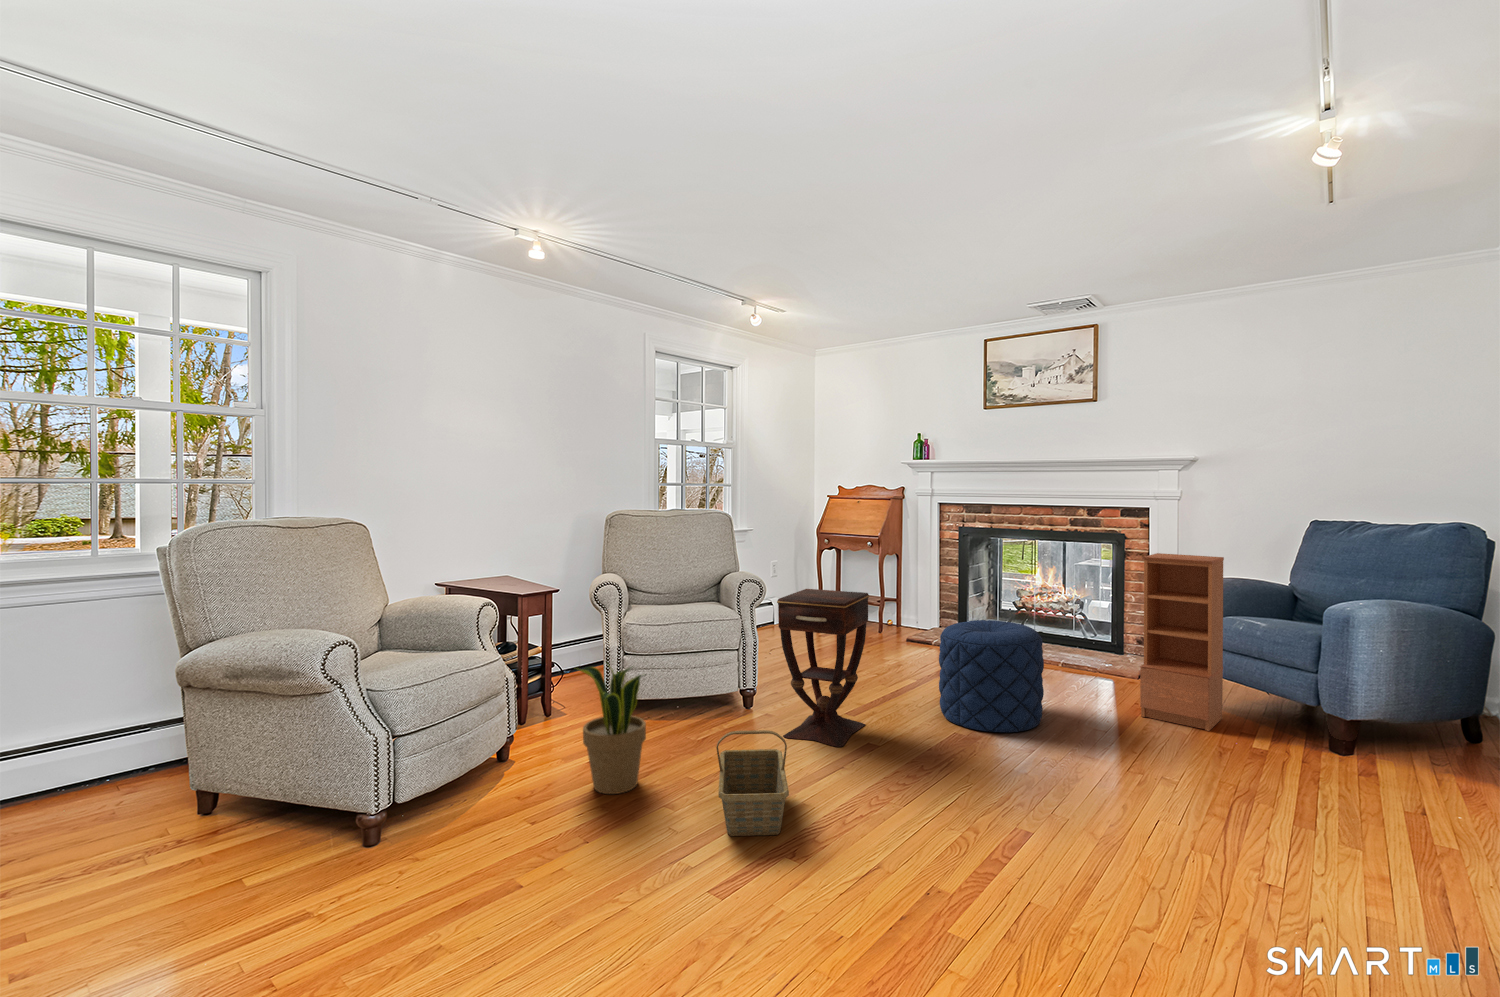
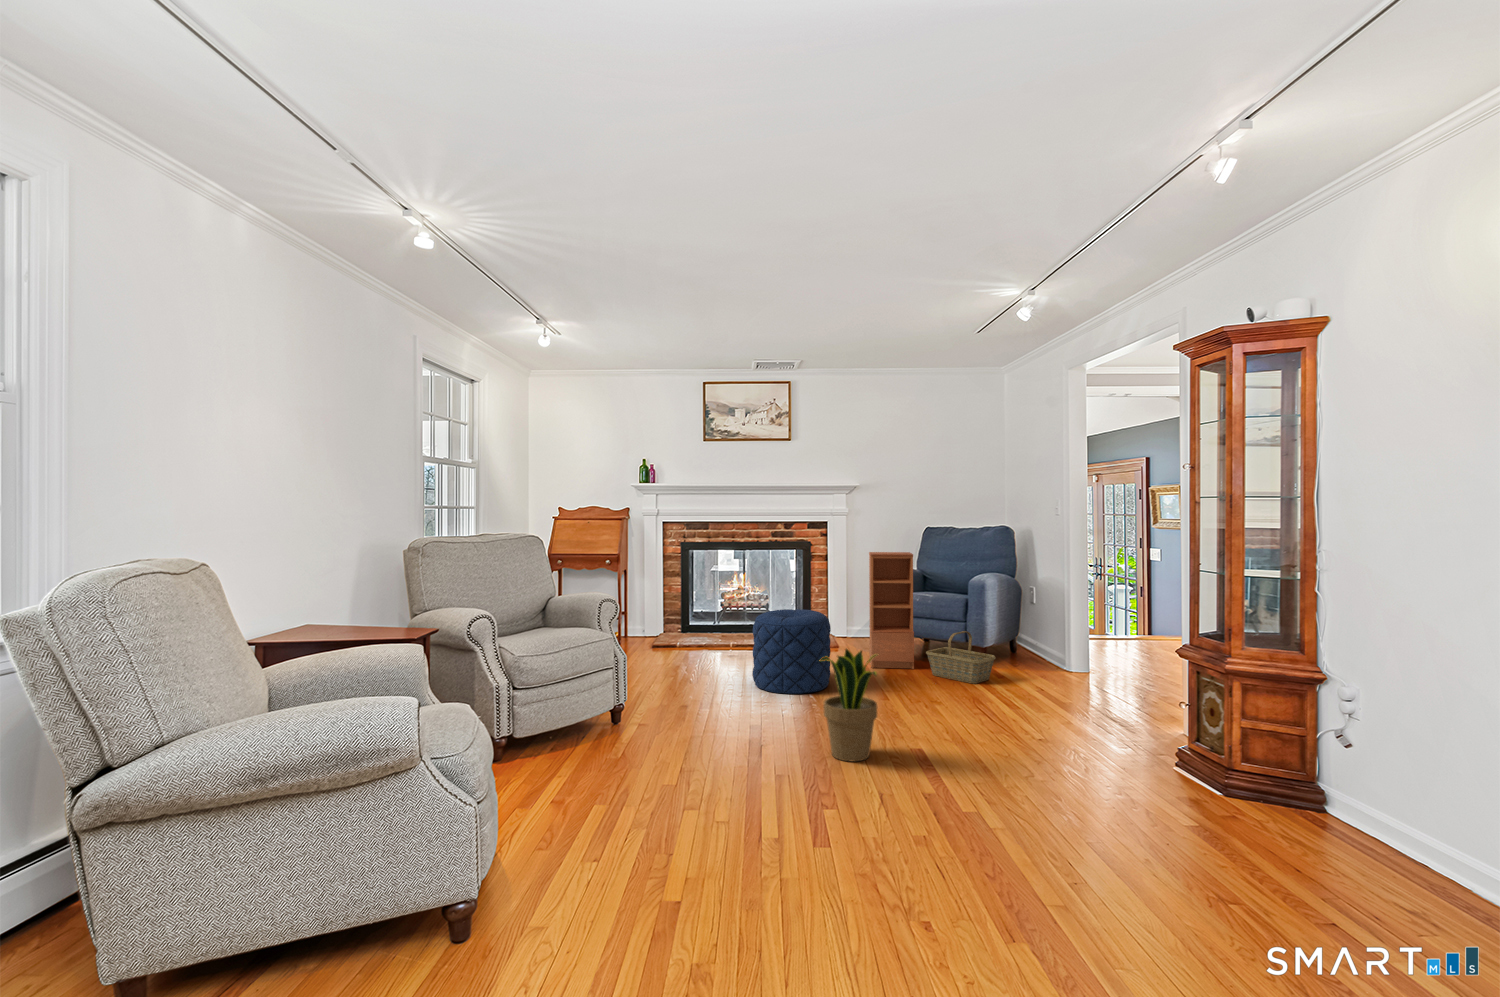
side table: present [777,589,869,747] -> none [664,592,734,727]
potted plant: present [579,666,646,794] -> present [820,649,877,761]
basket: present [716,730,789,836] -> present [926,631,995,684]

